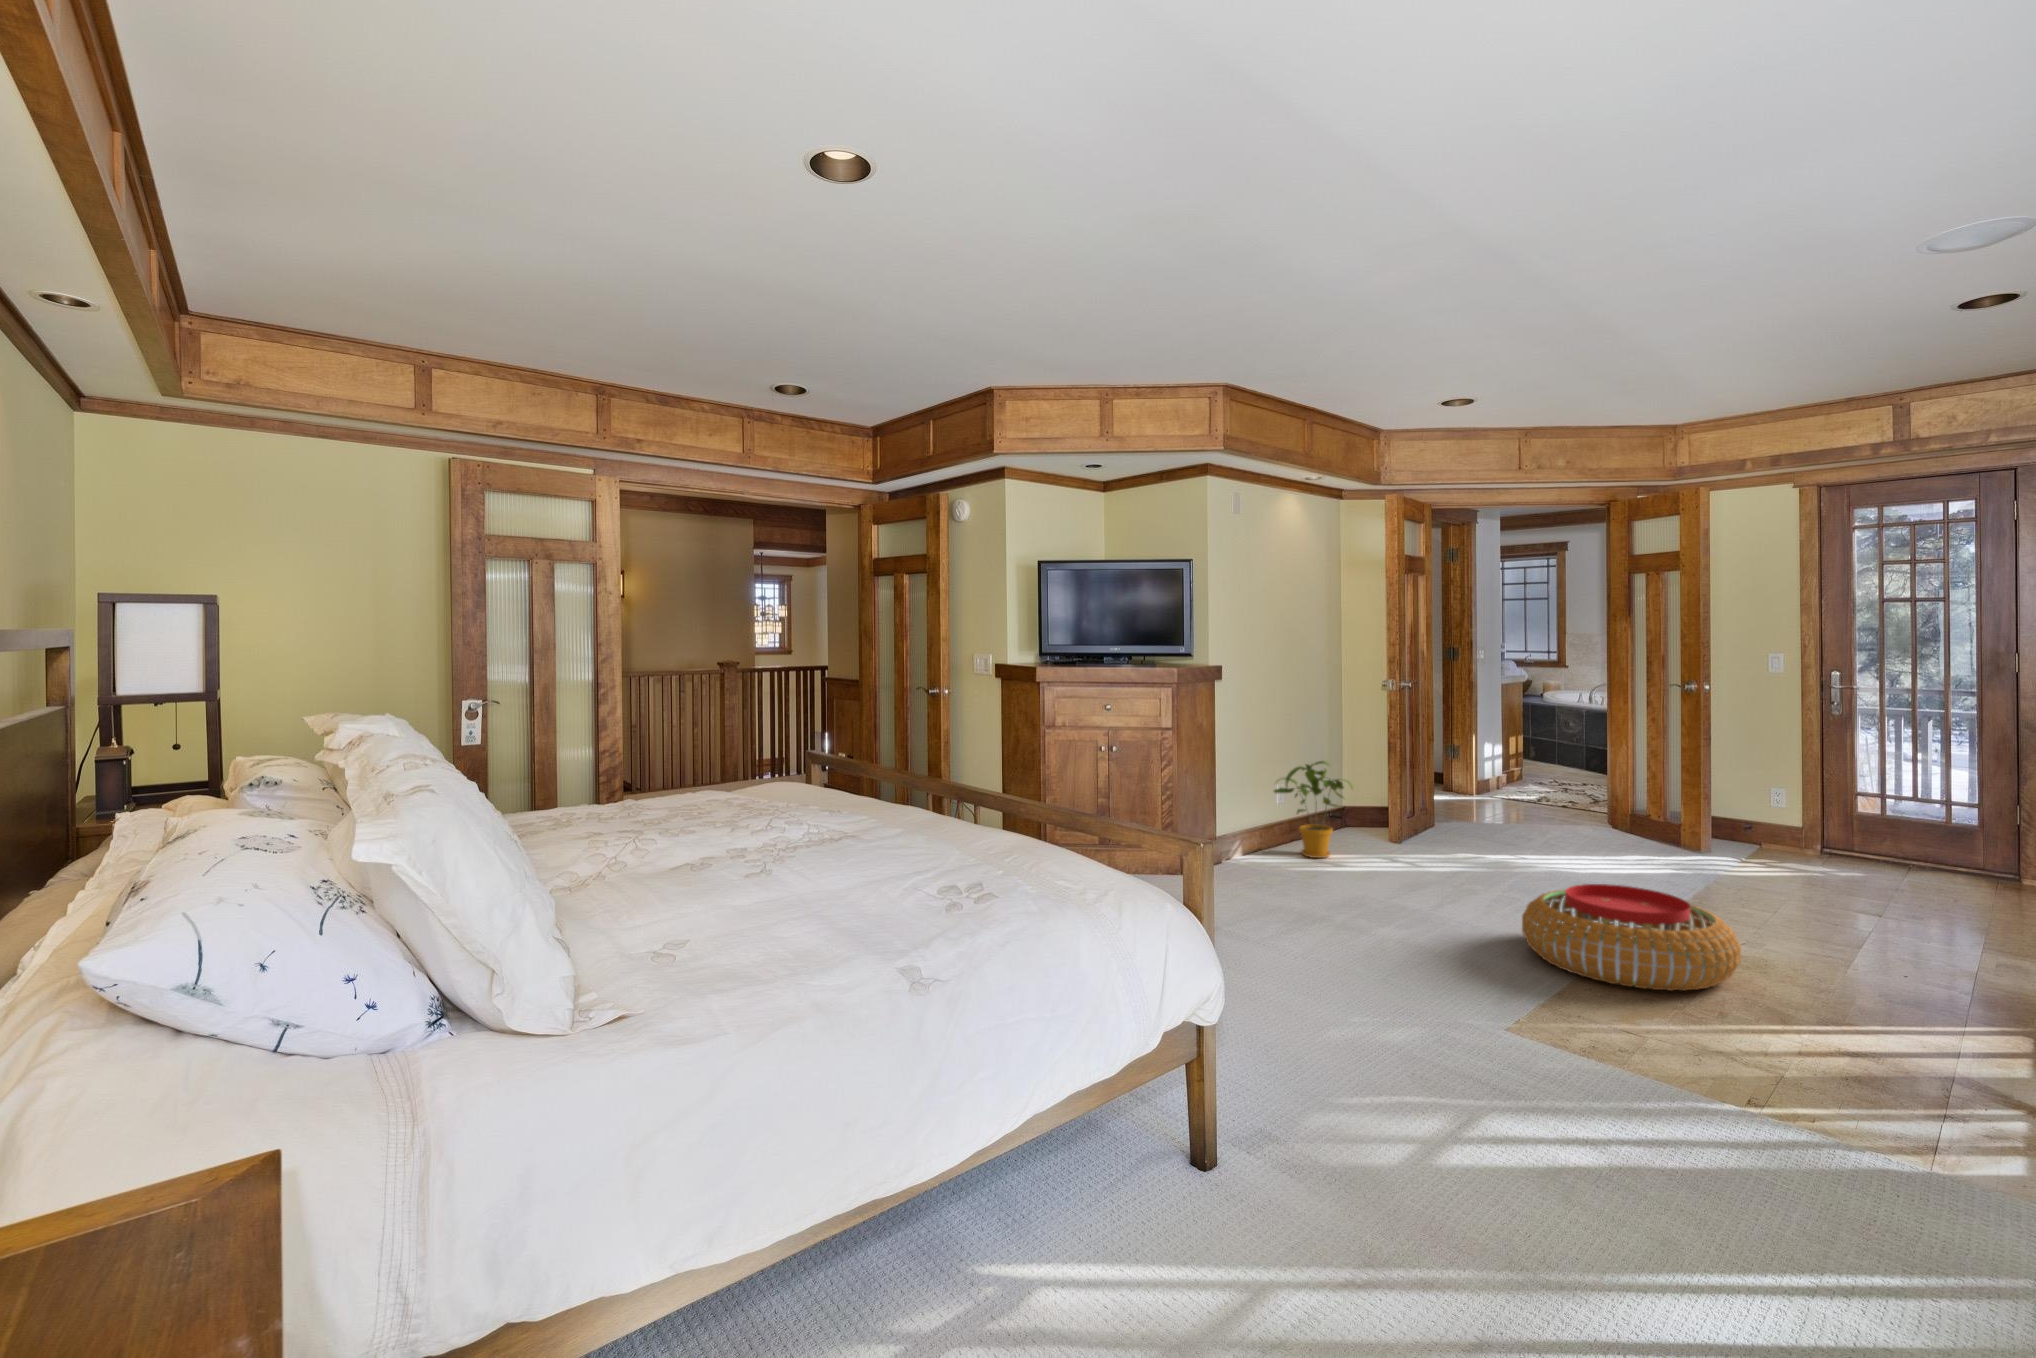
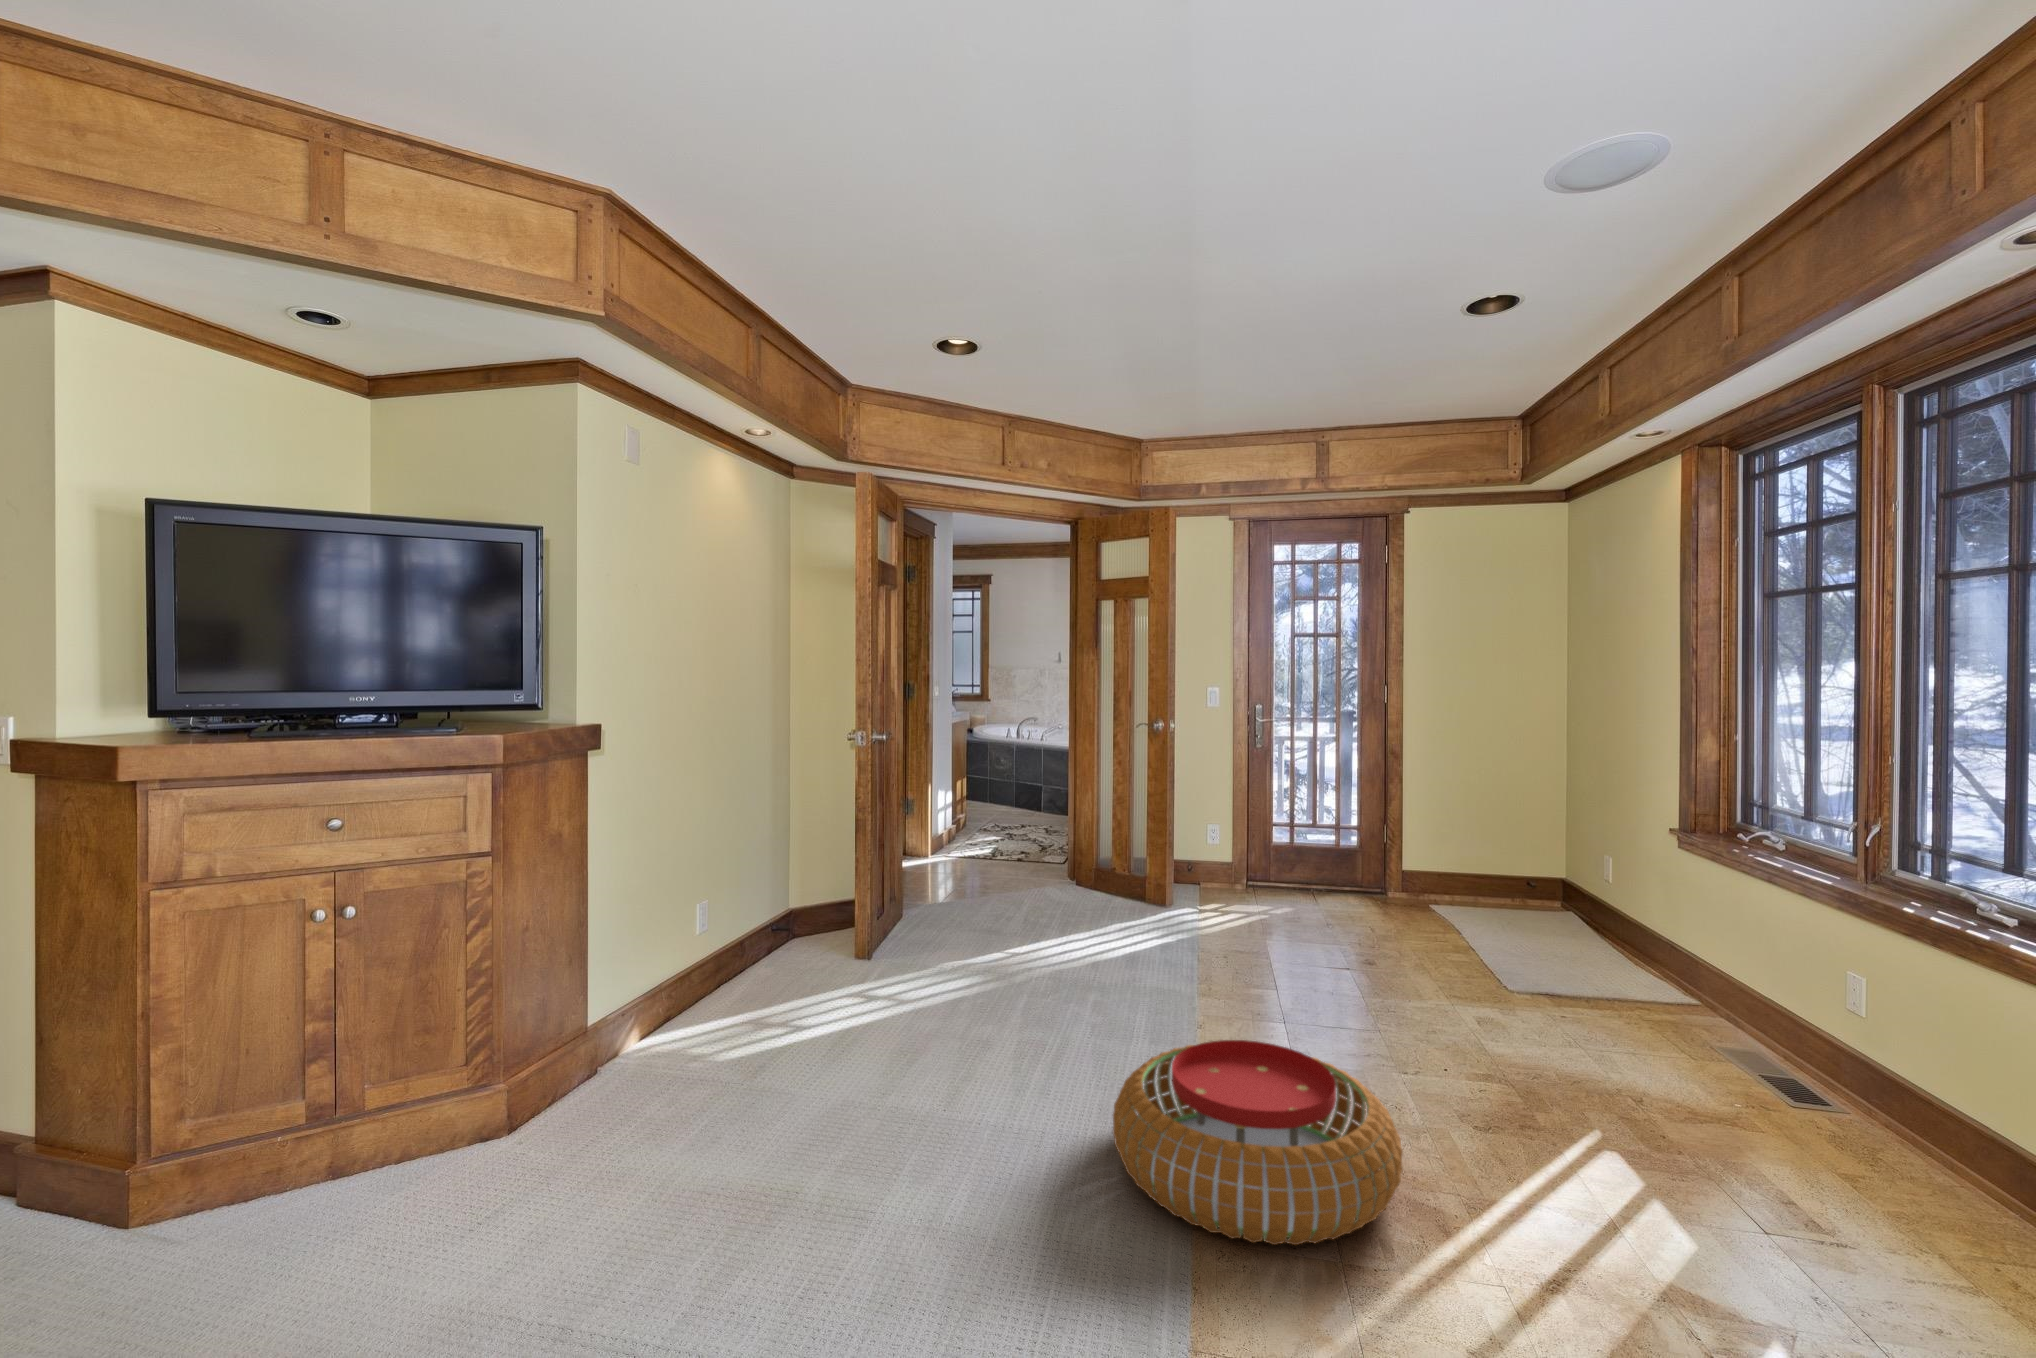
house plant: present [1274,761,1353,858] -> none [692,865,817,1019]

